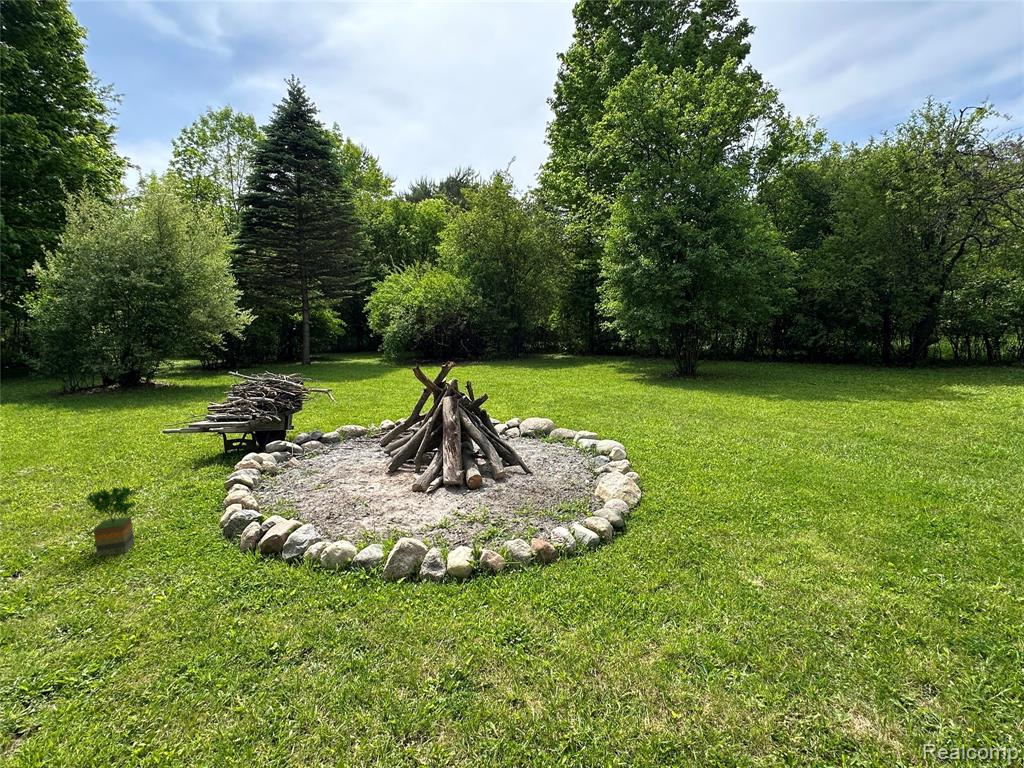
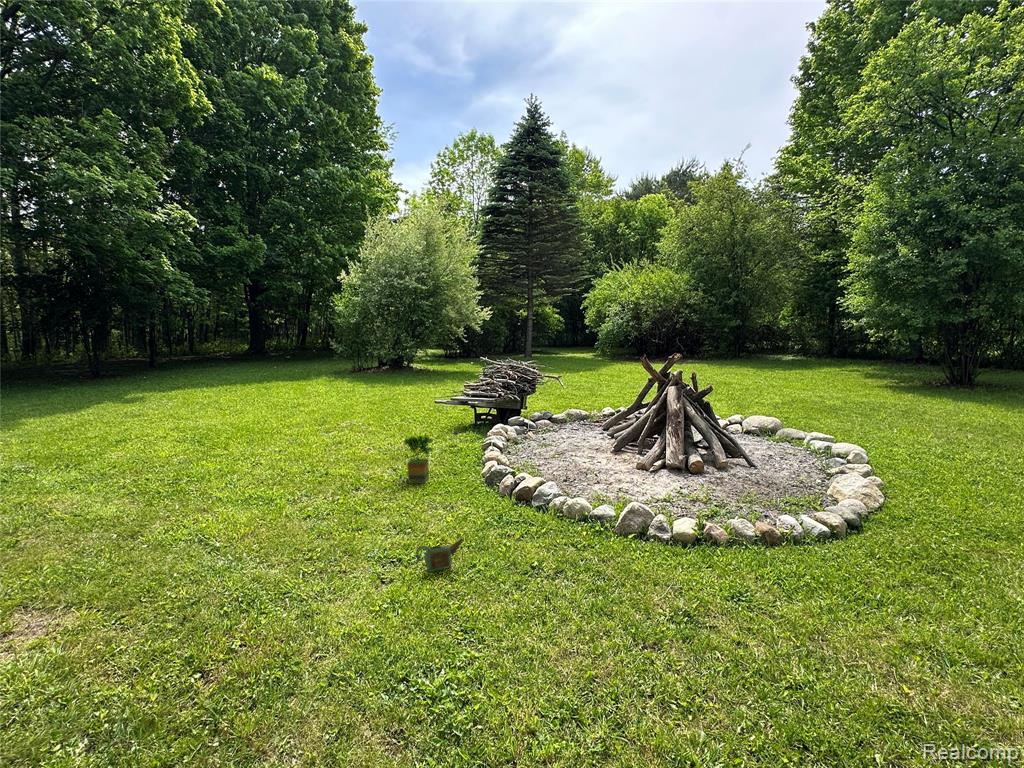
watering can: none [64,646,157,712] -> present [416,539,463,572]

